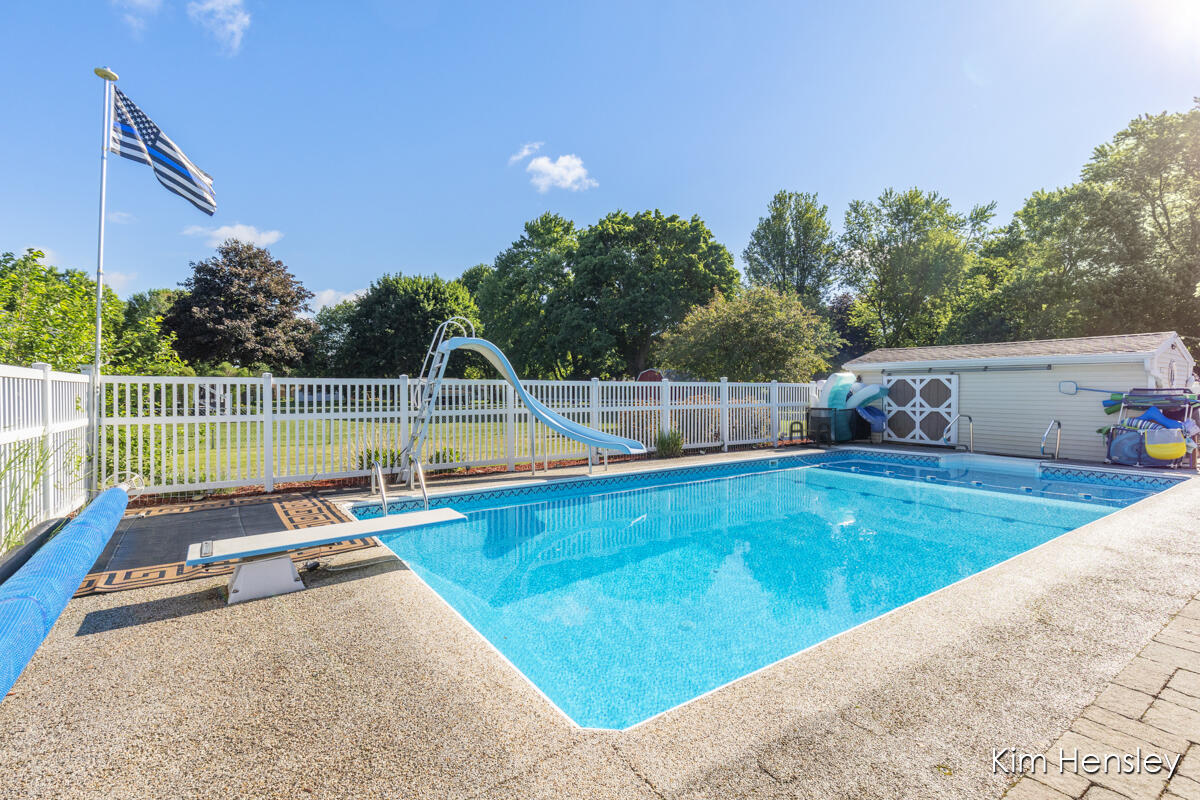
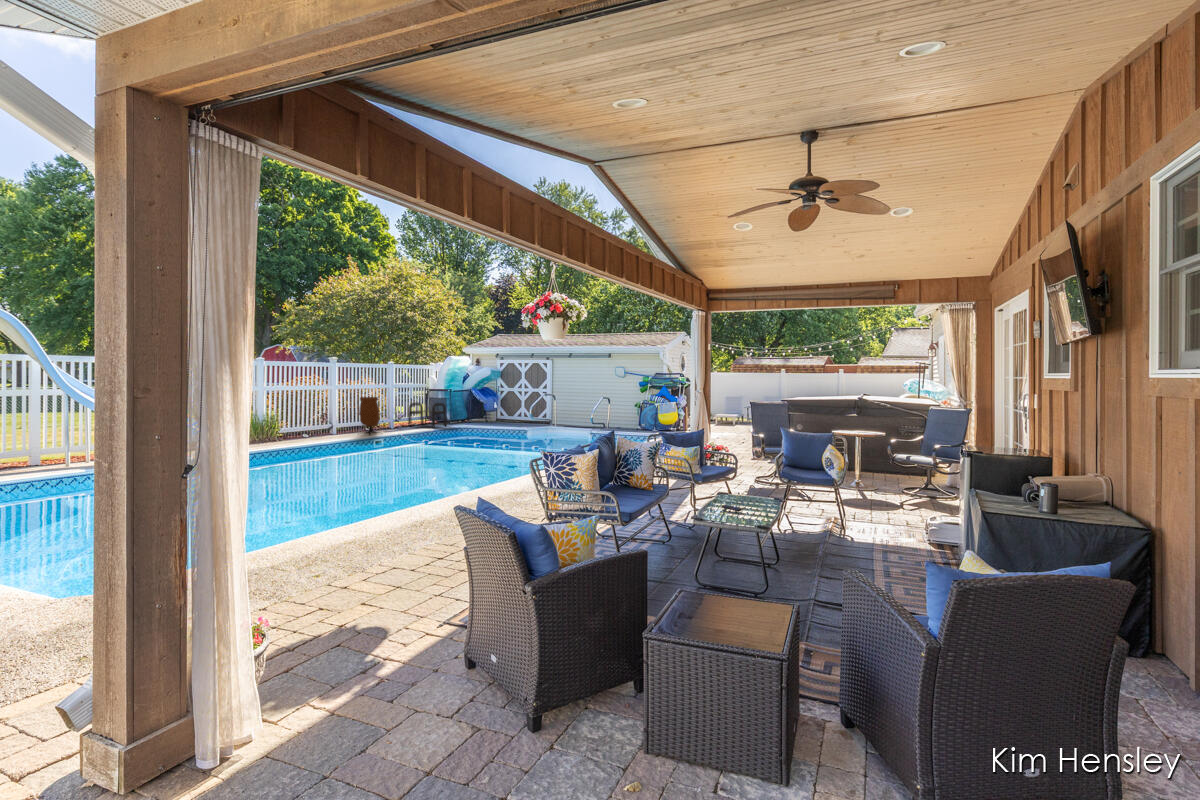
lounge chair: none [747,415,772,454] -> present [359,397,380,434]

